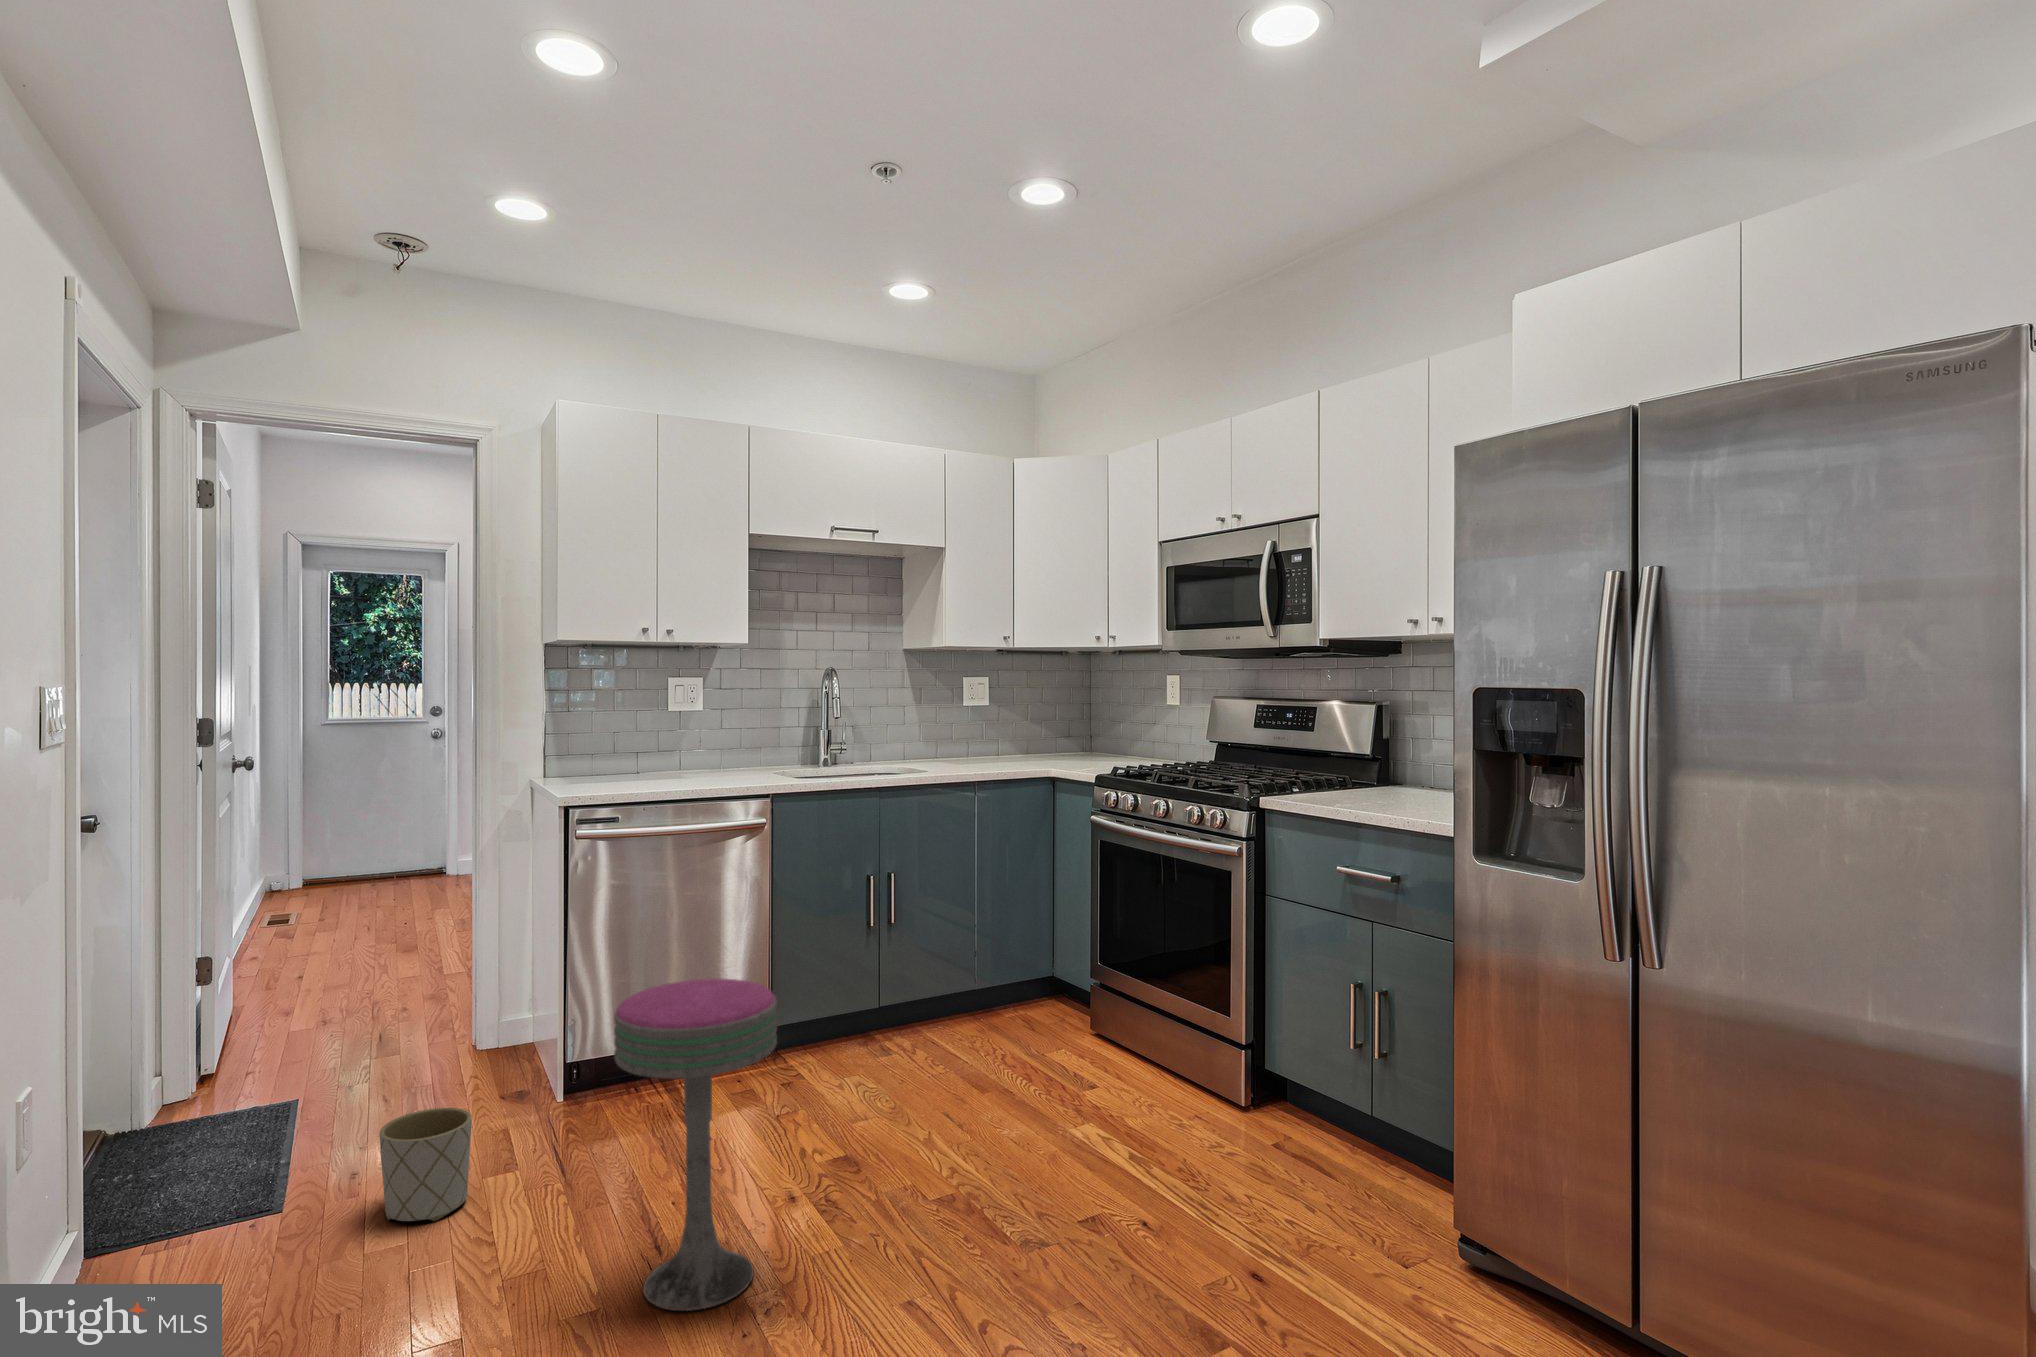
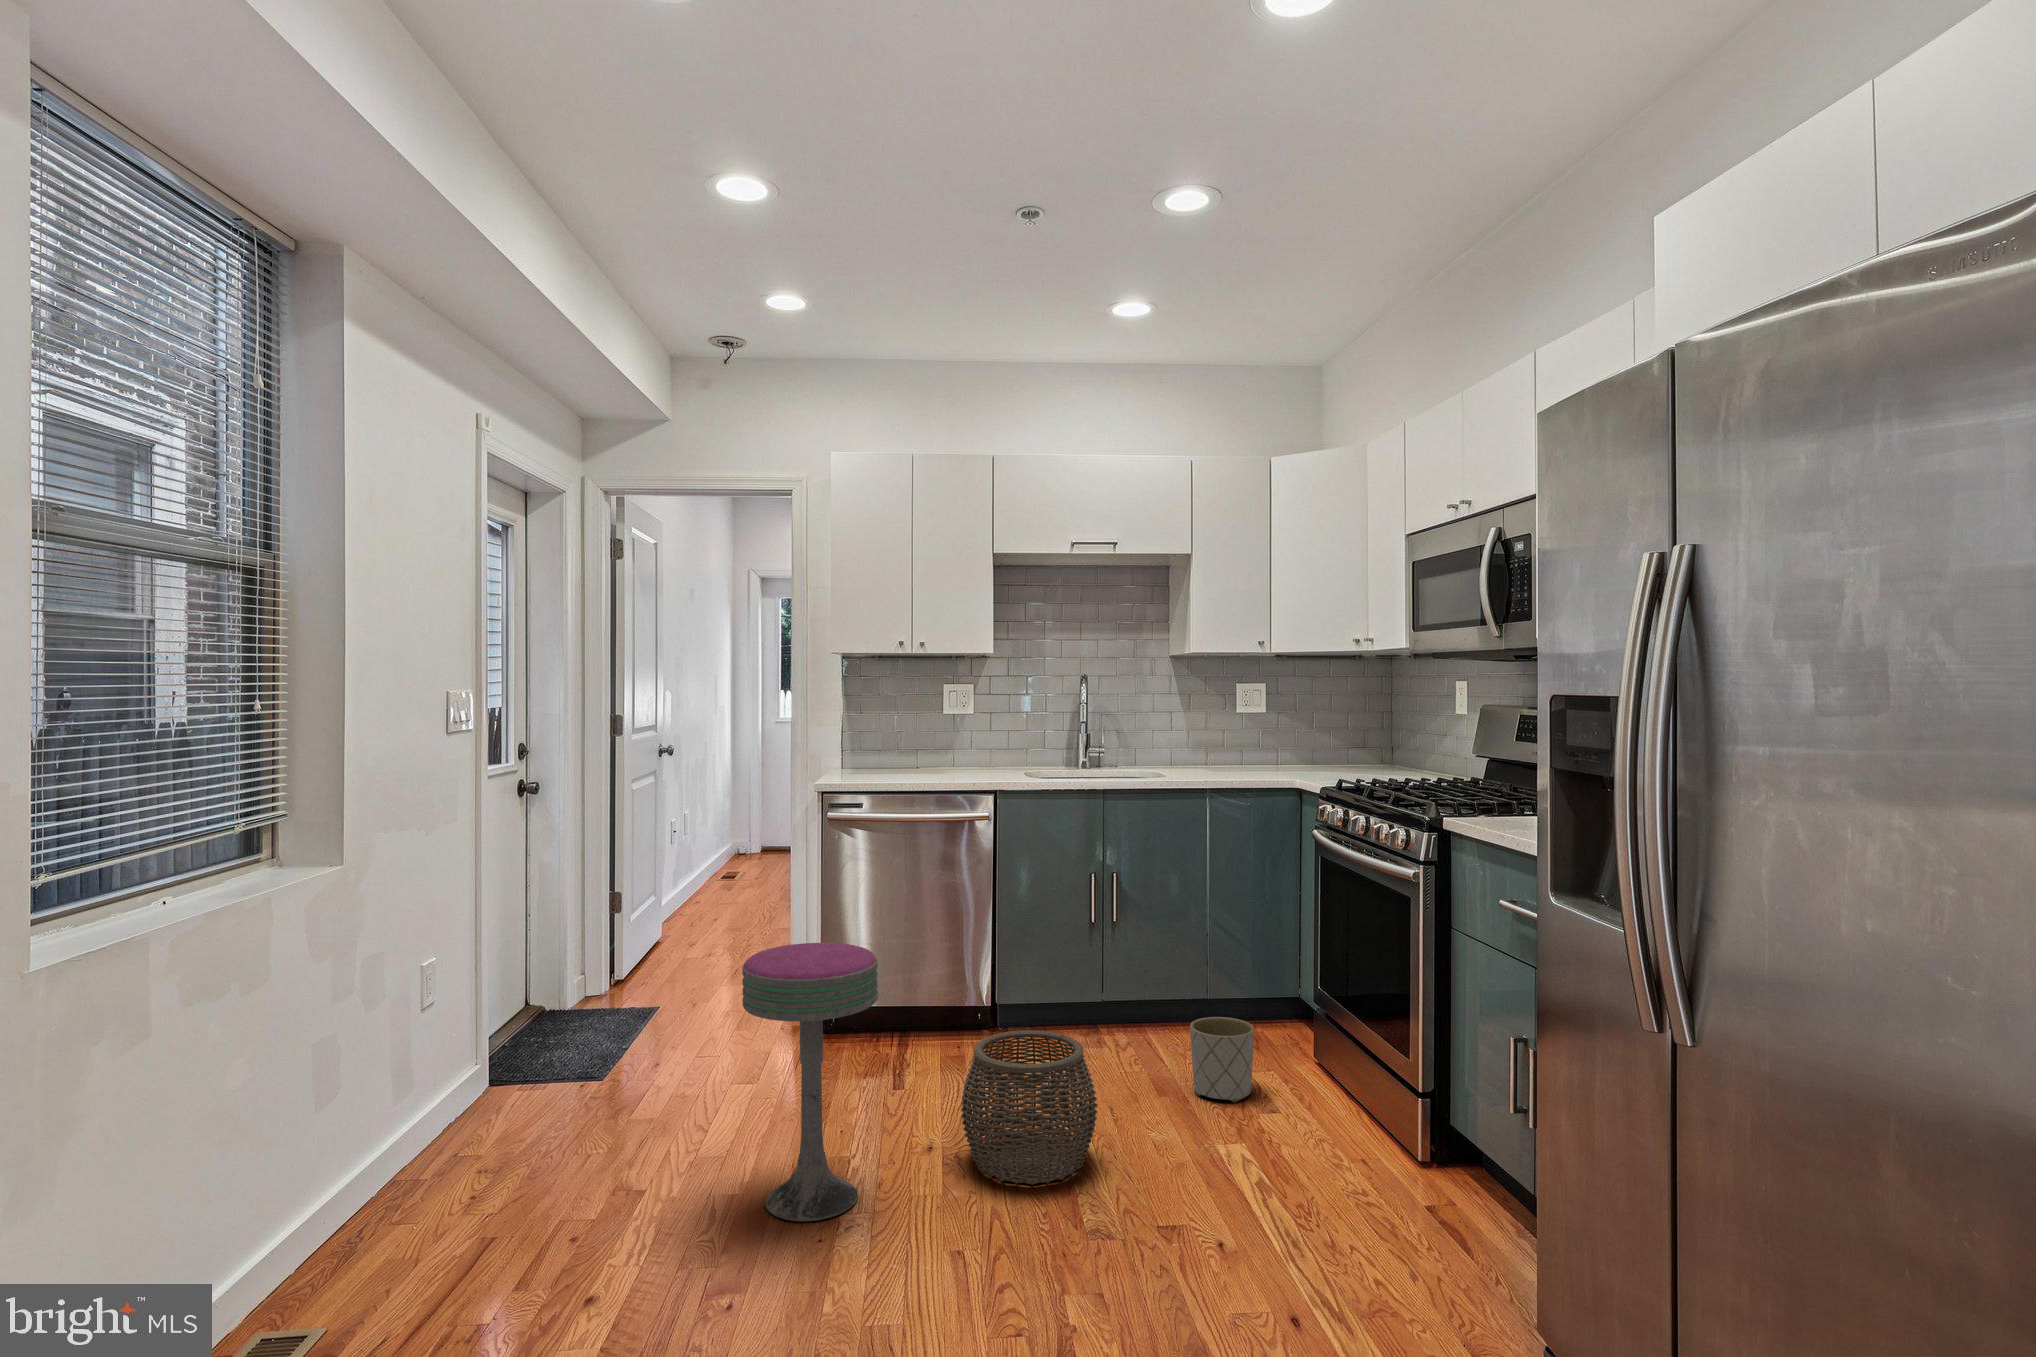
woven basket: none [833,1045,979,1212] -> present [961,1030,1097,1185]
planter: present [379,1108,472,1221] -> present [1190,1017,1254,1102]

